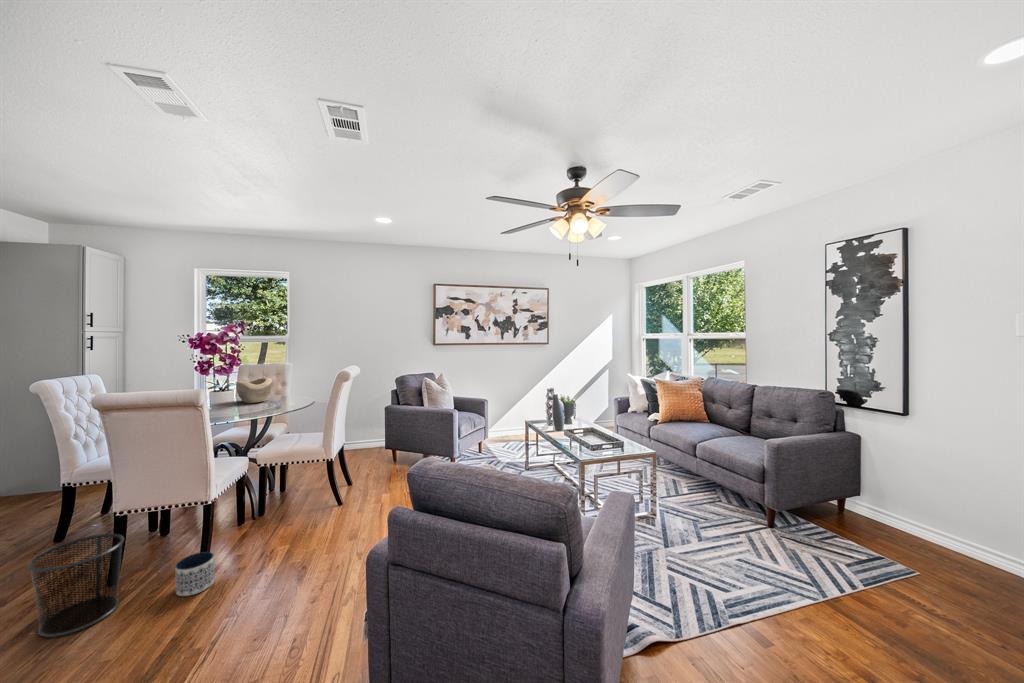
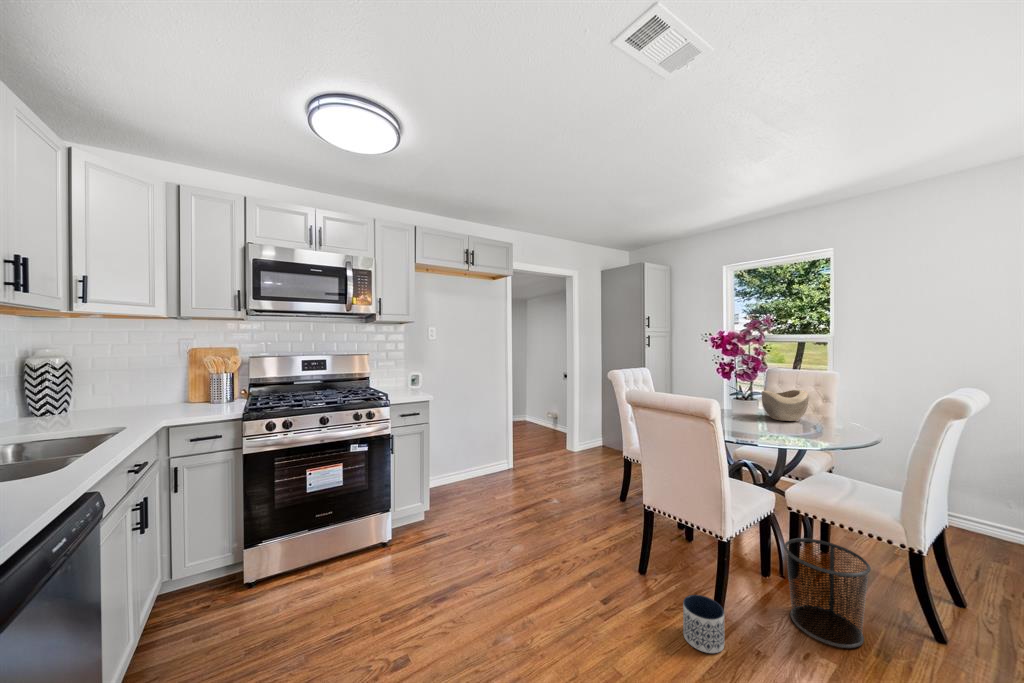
waste bin: present [28,534,124,637] -> present [784,538,871,648]

